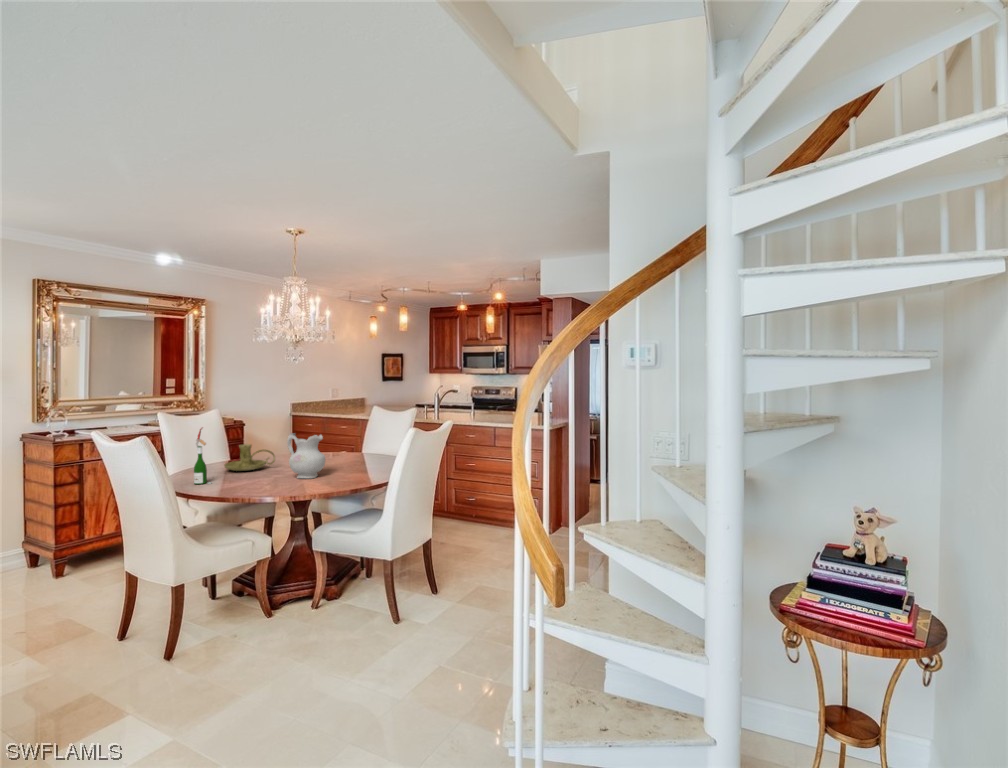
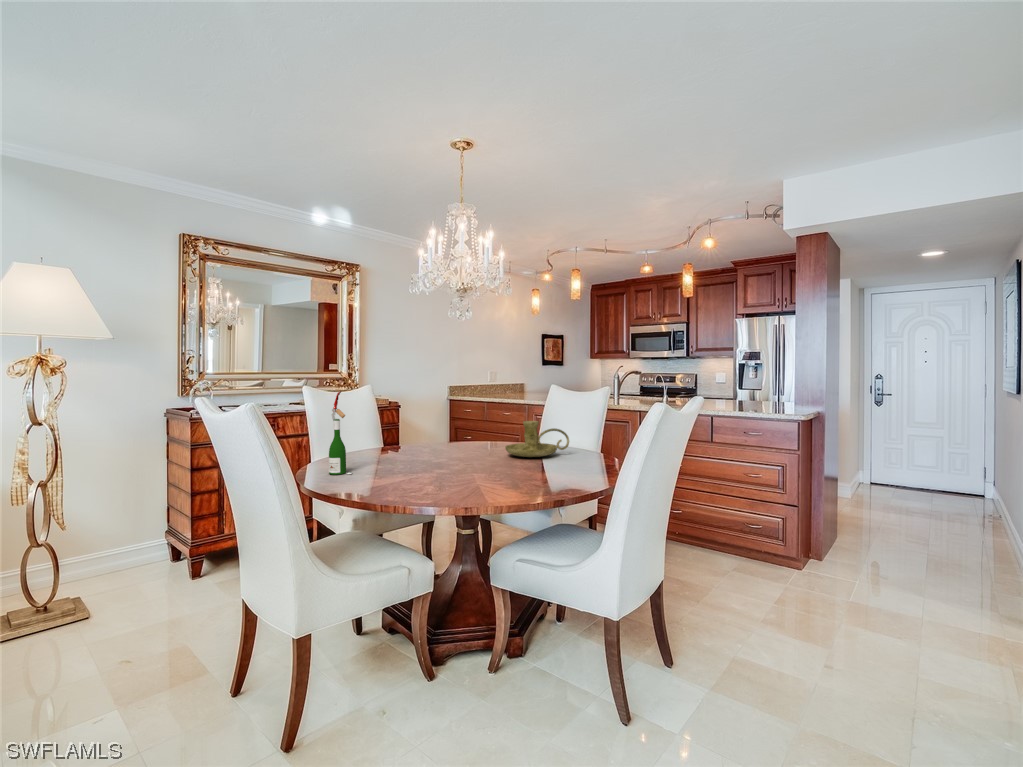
ceramic pitcher: present [287,433,325,479] -> none [455,403,509,473]
candle holder: present [224,444,275,471] -> present [505,421,569,457]

